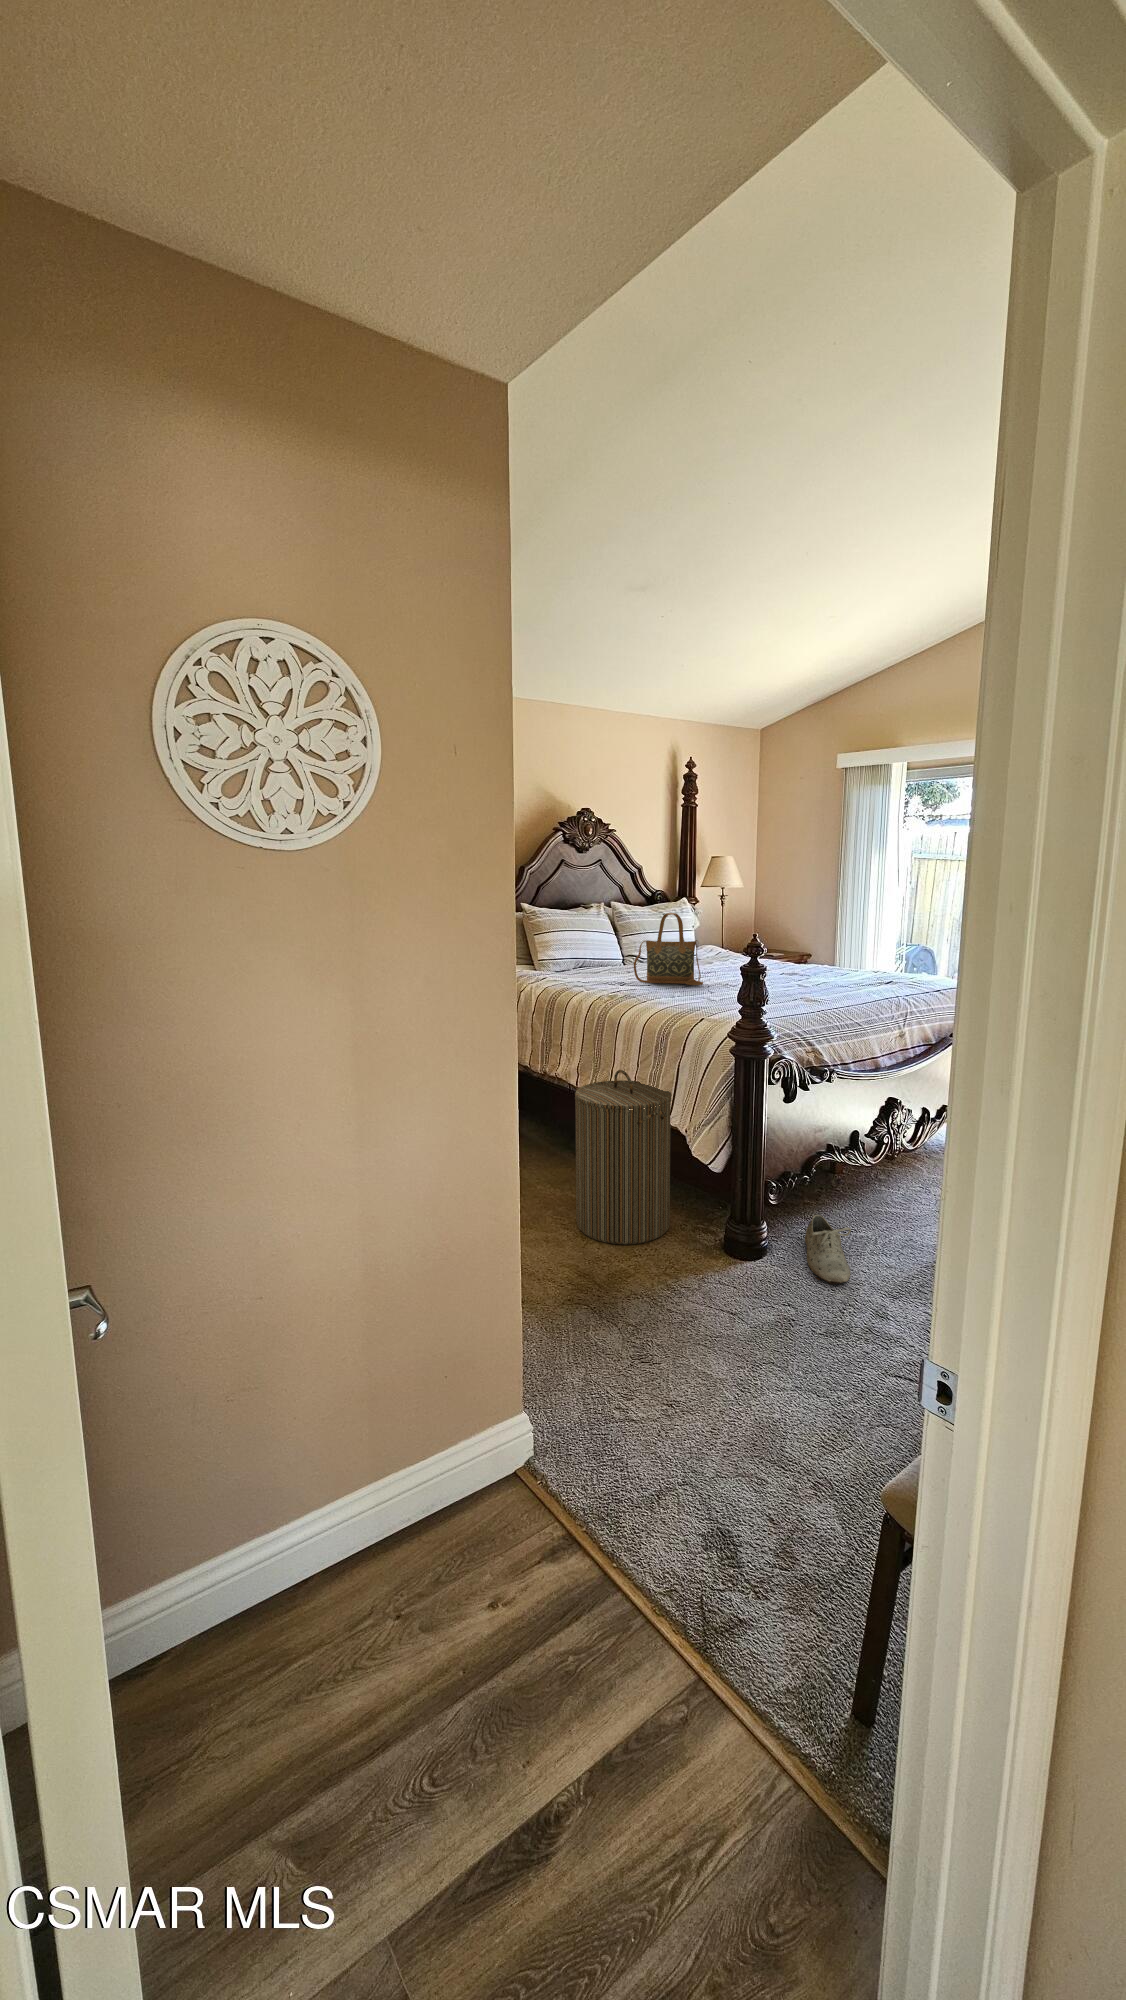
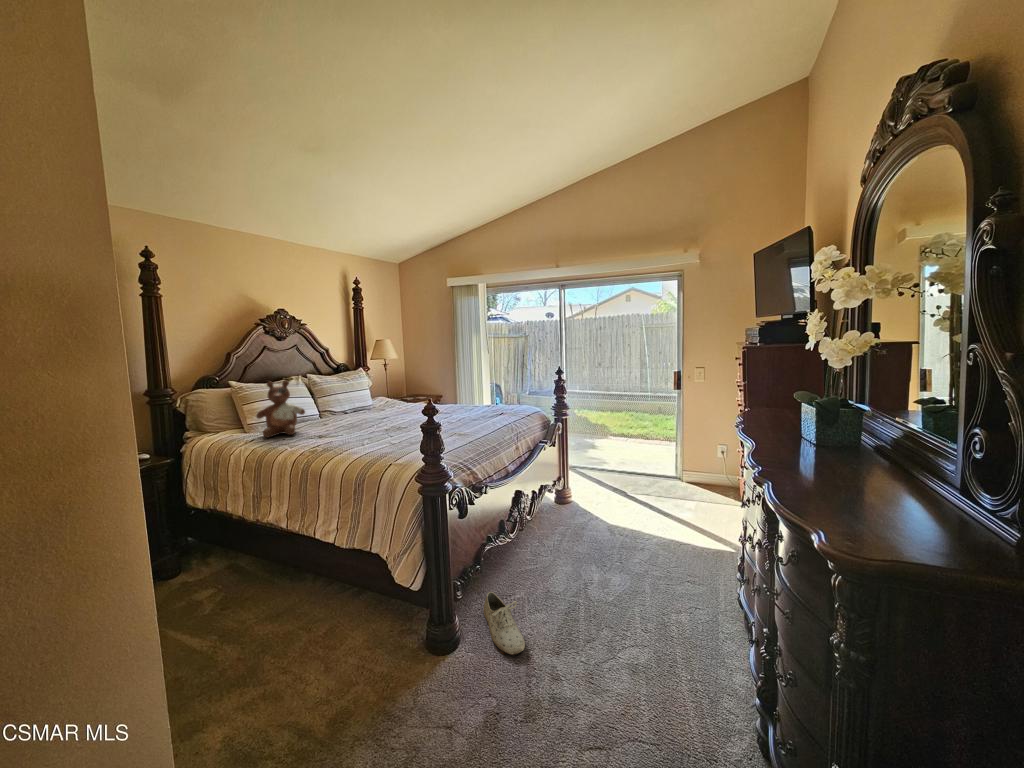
stuffed bear: none [549,907,606,979] -> present [256,380,305,438]
handbag: present [634,913,703,985] -> none [328,380,383,432]
laundry hamper: present [575,1070,672,1244] -> none [282,519,380,677]

